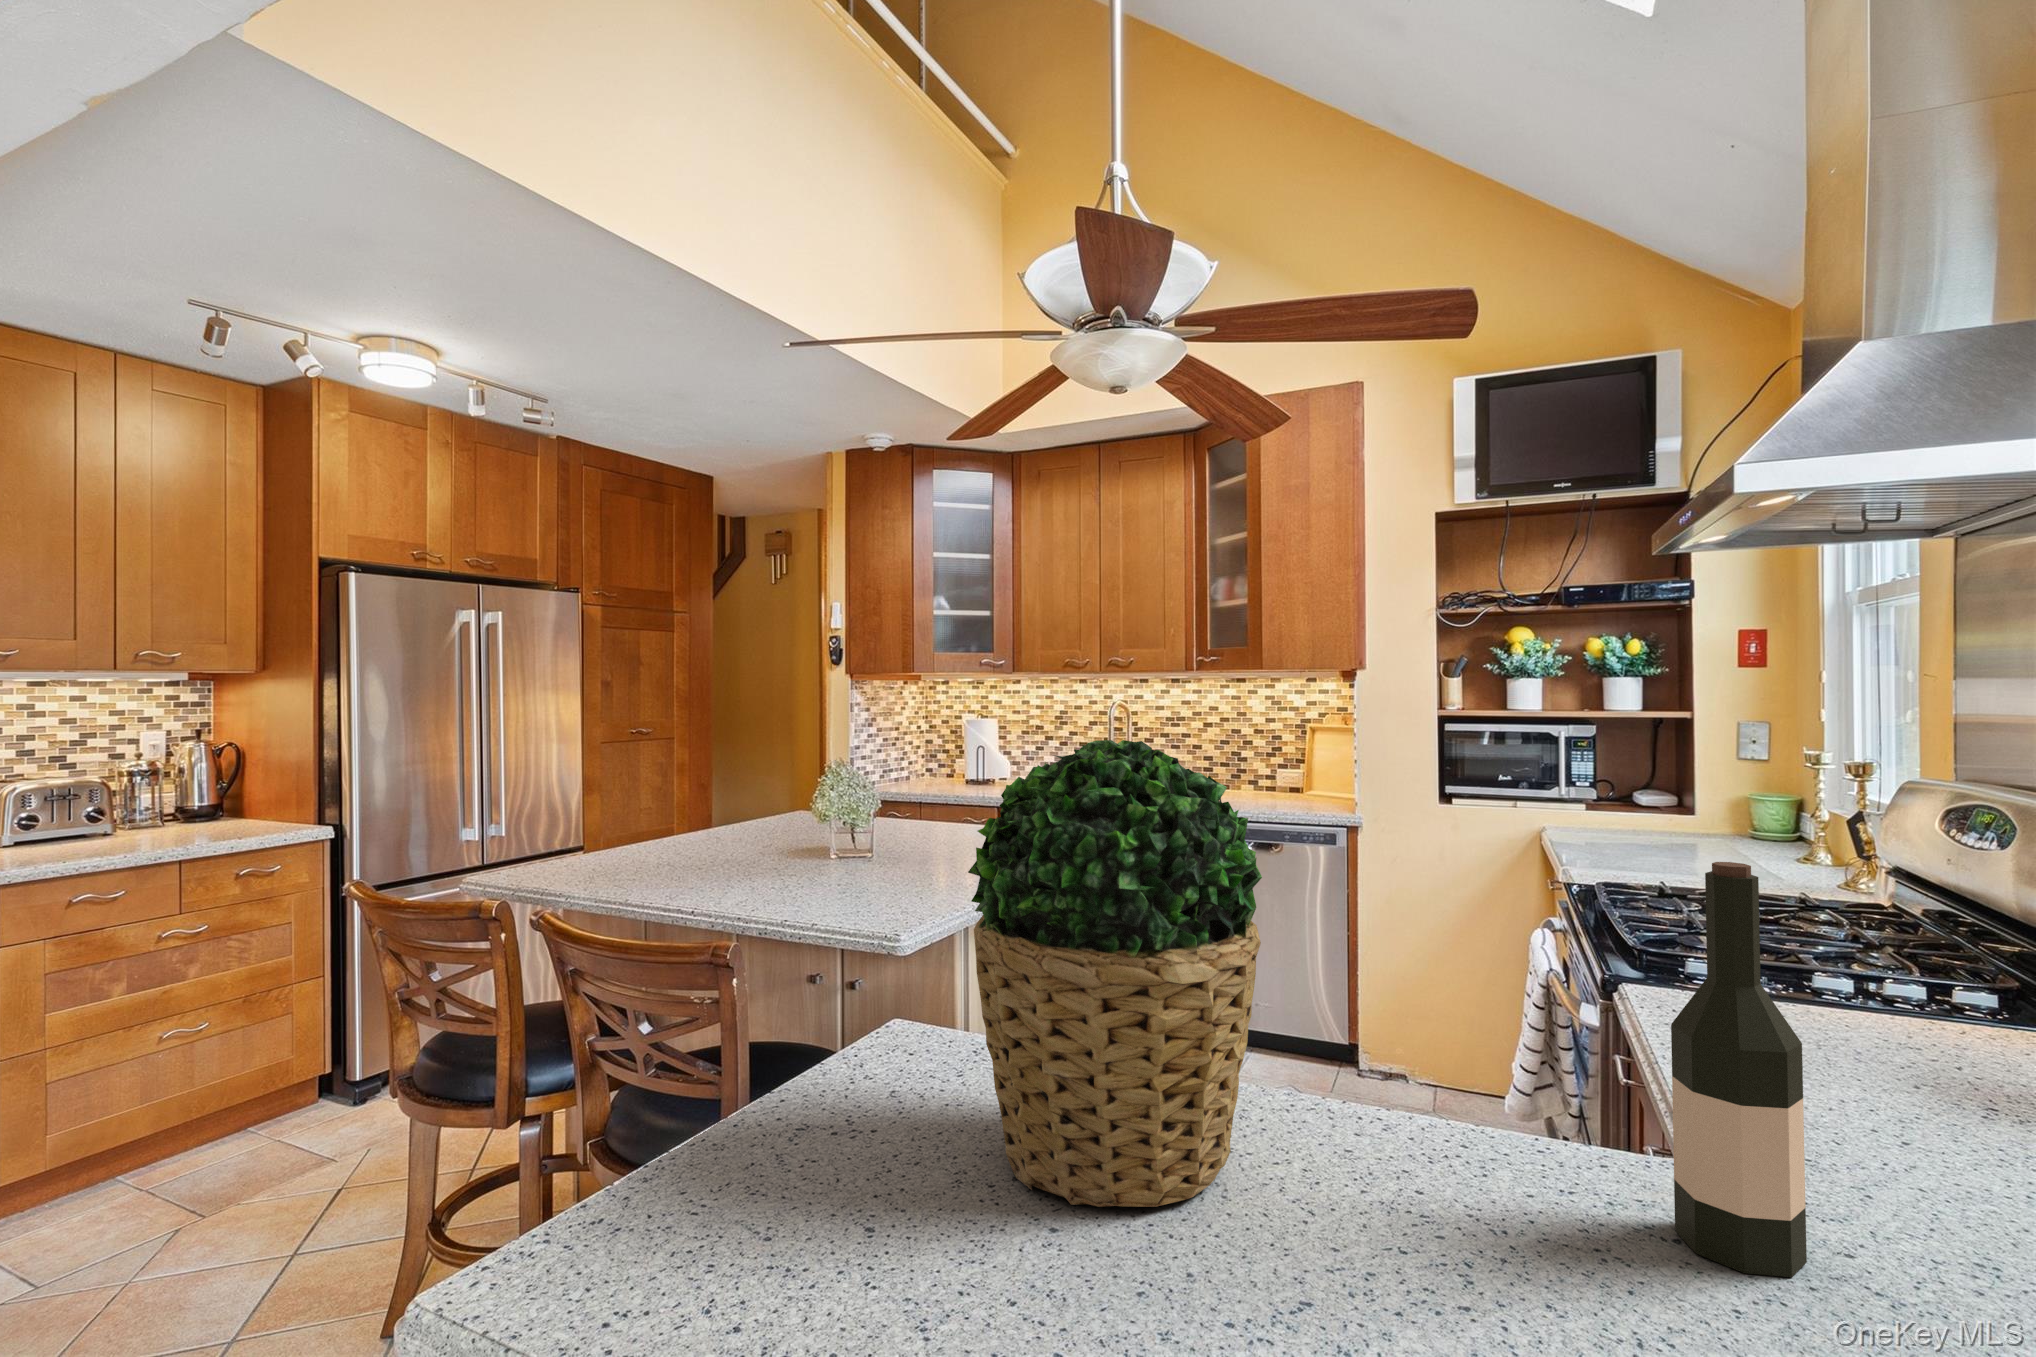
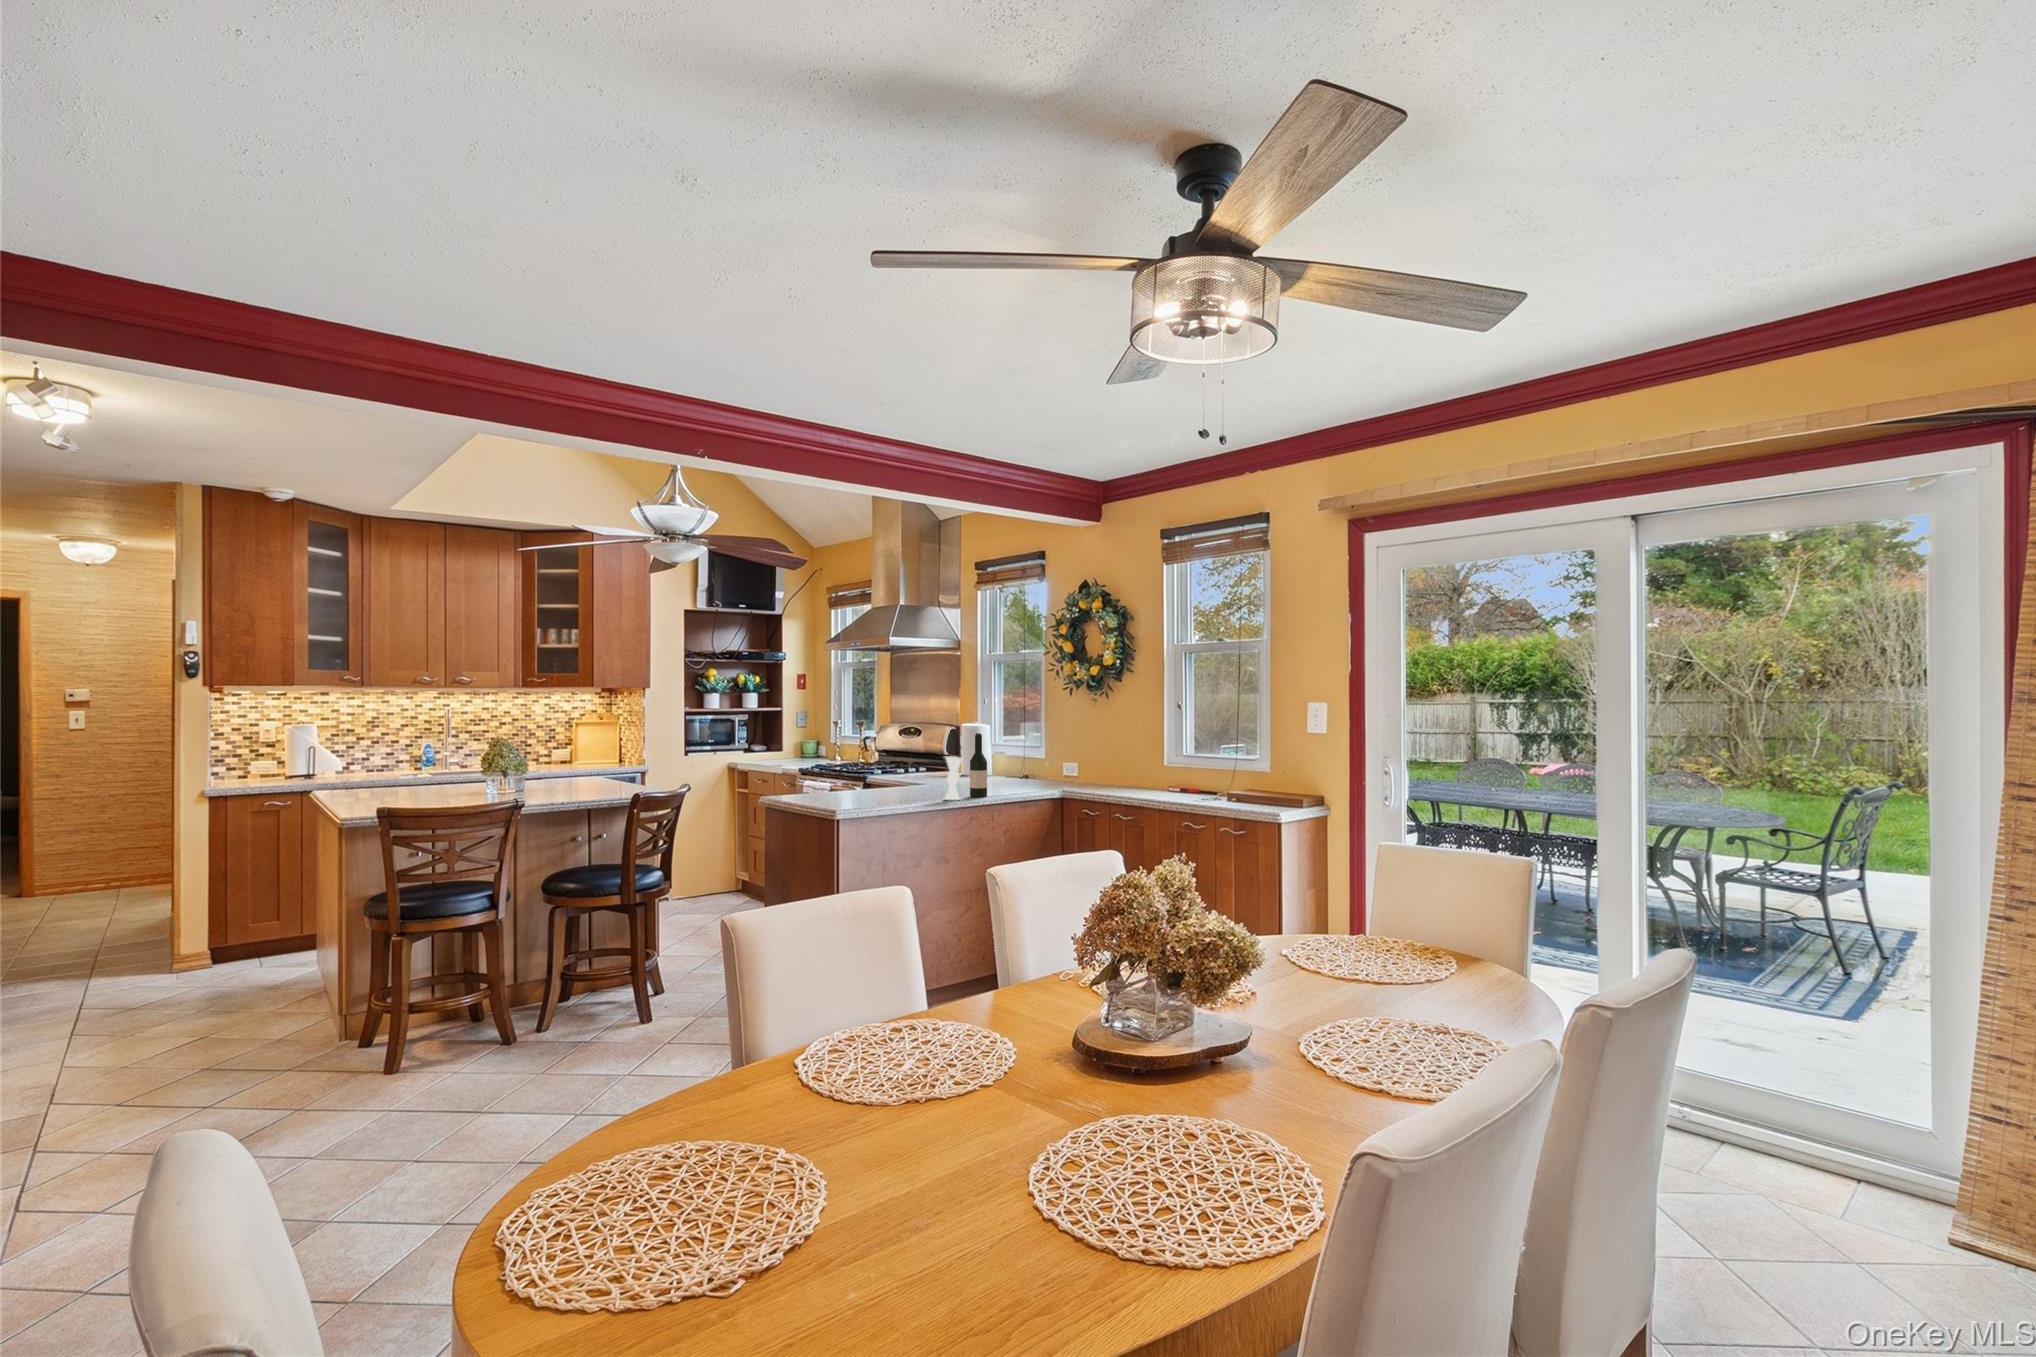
potted plant: present [968,740,1262,1207] -> none [869,716,932,810]
vase: none [1441,916,1575,1240] -> present [943,746,963,800]

